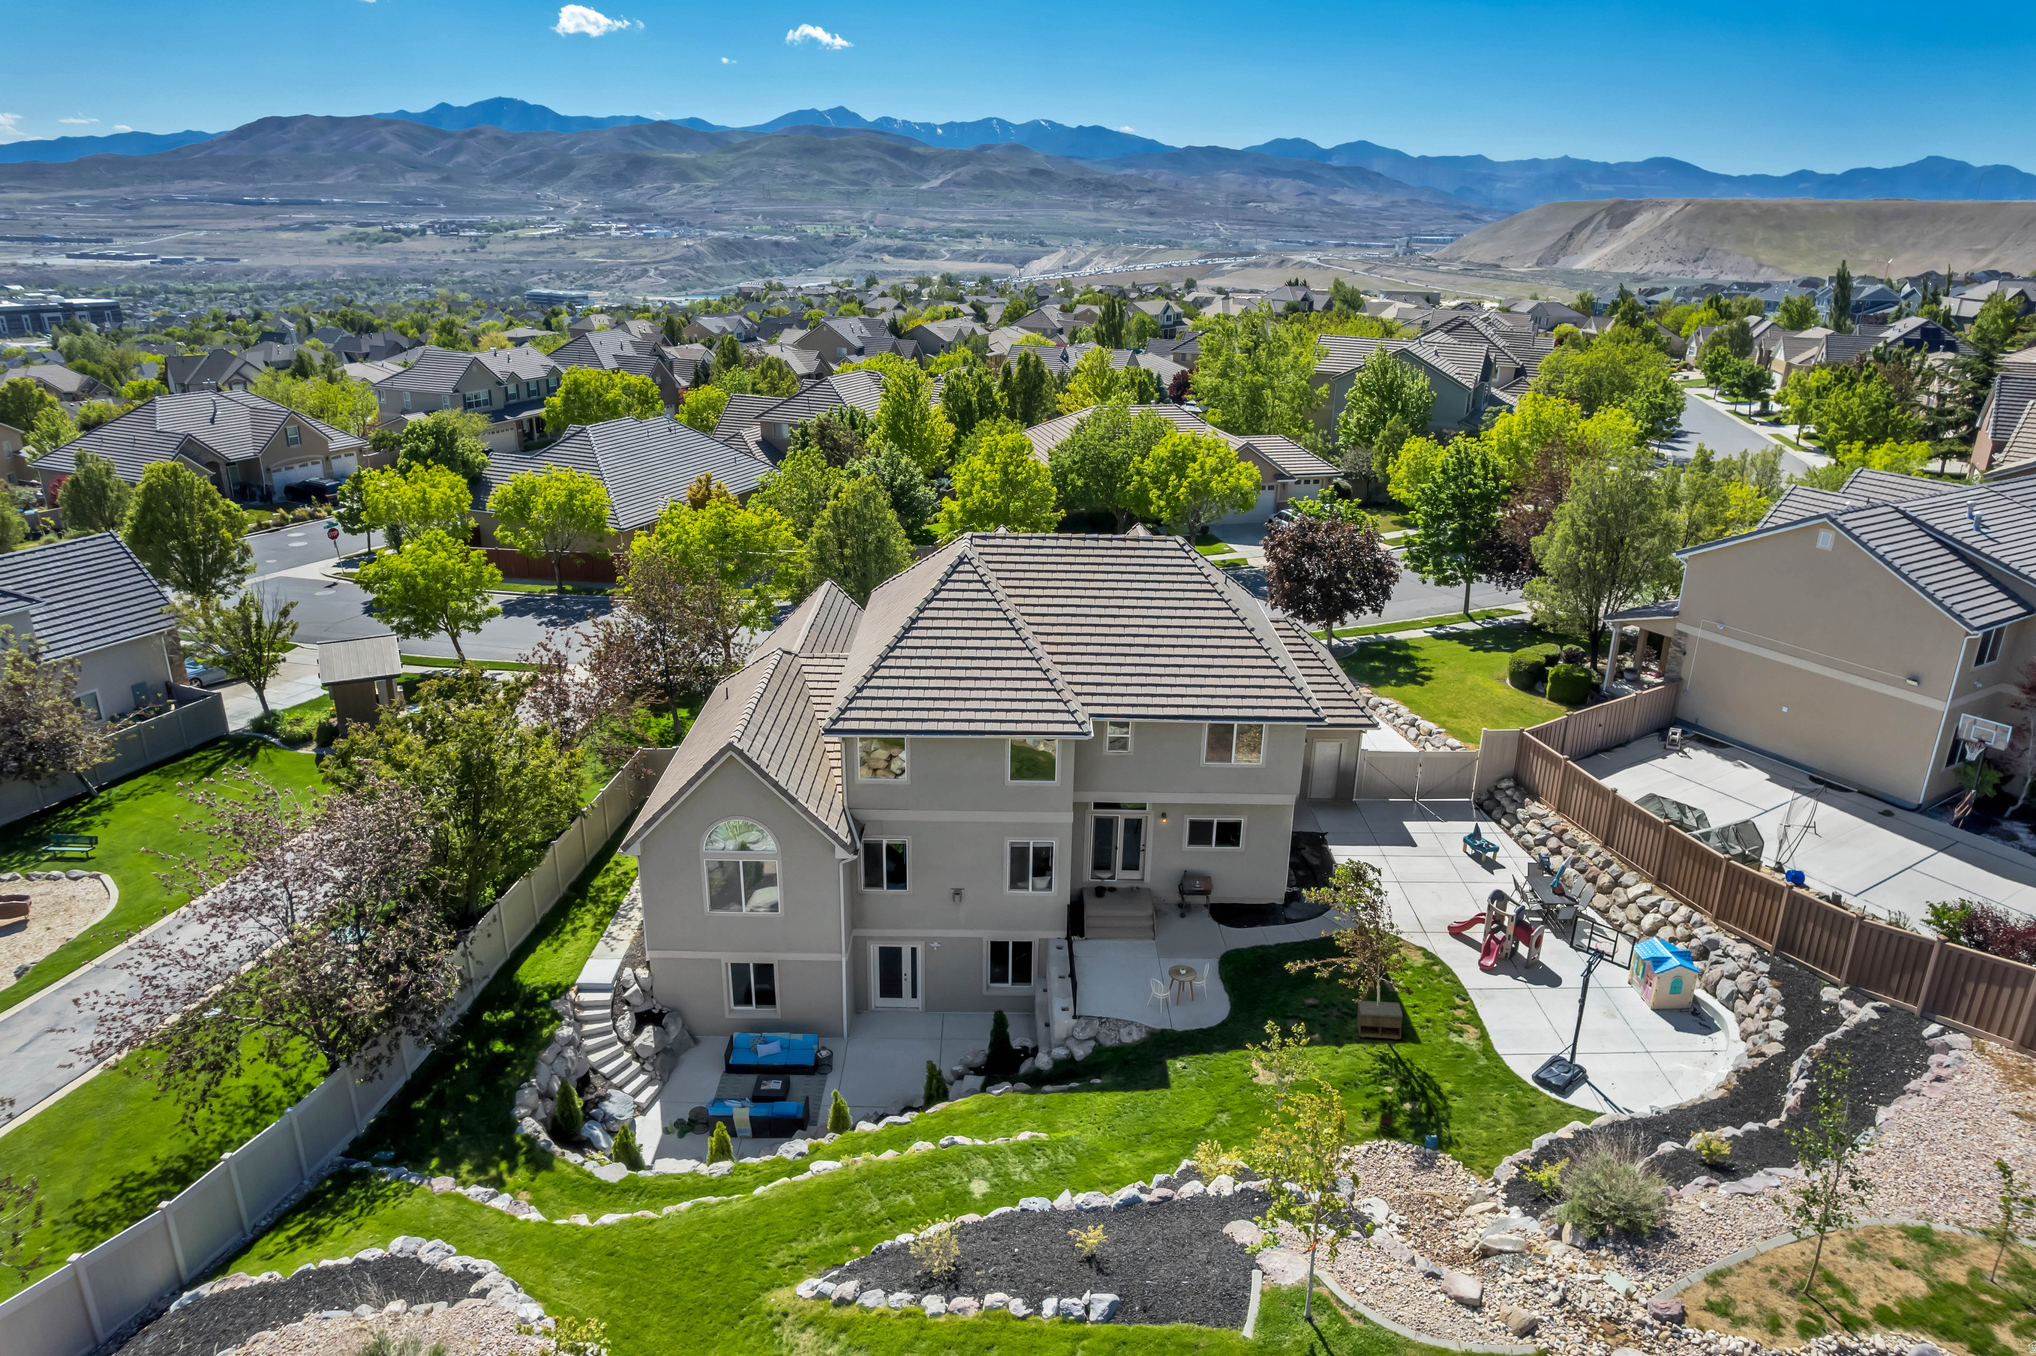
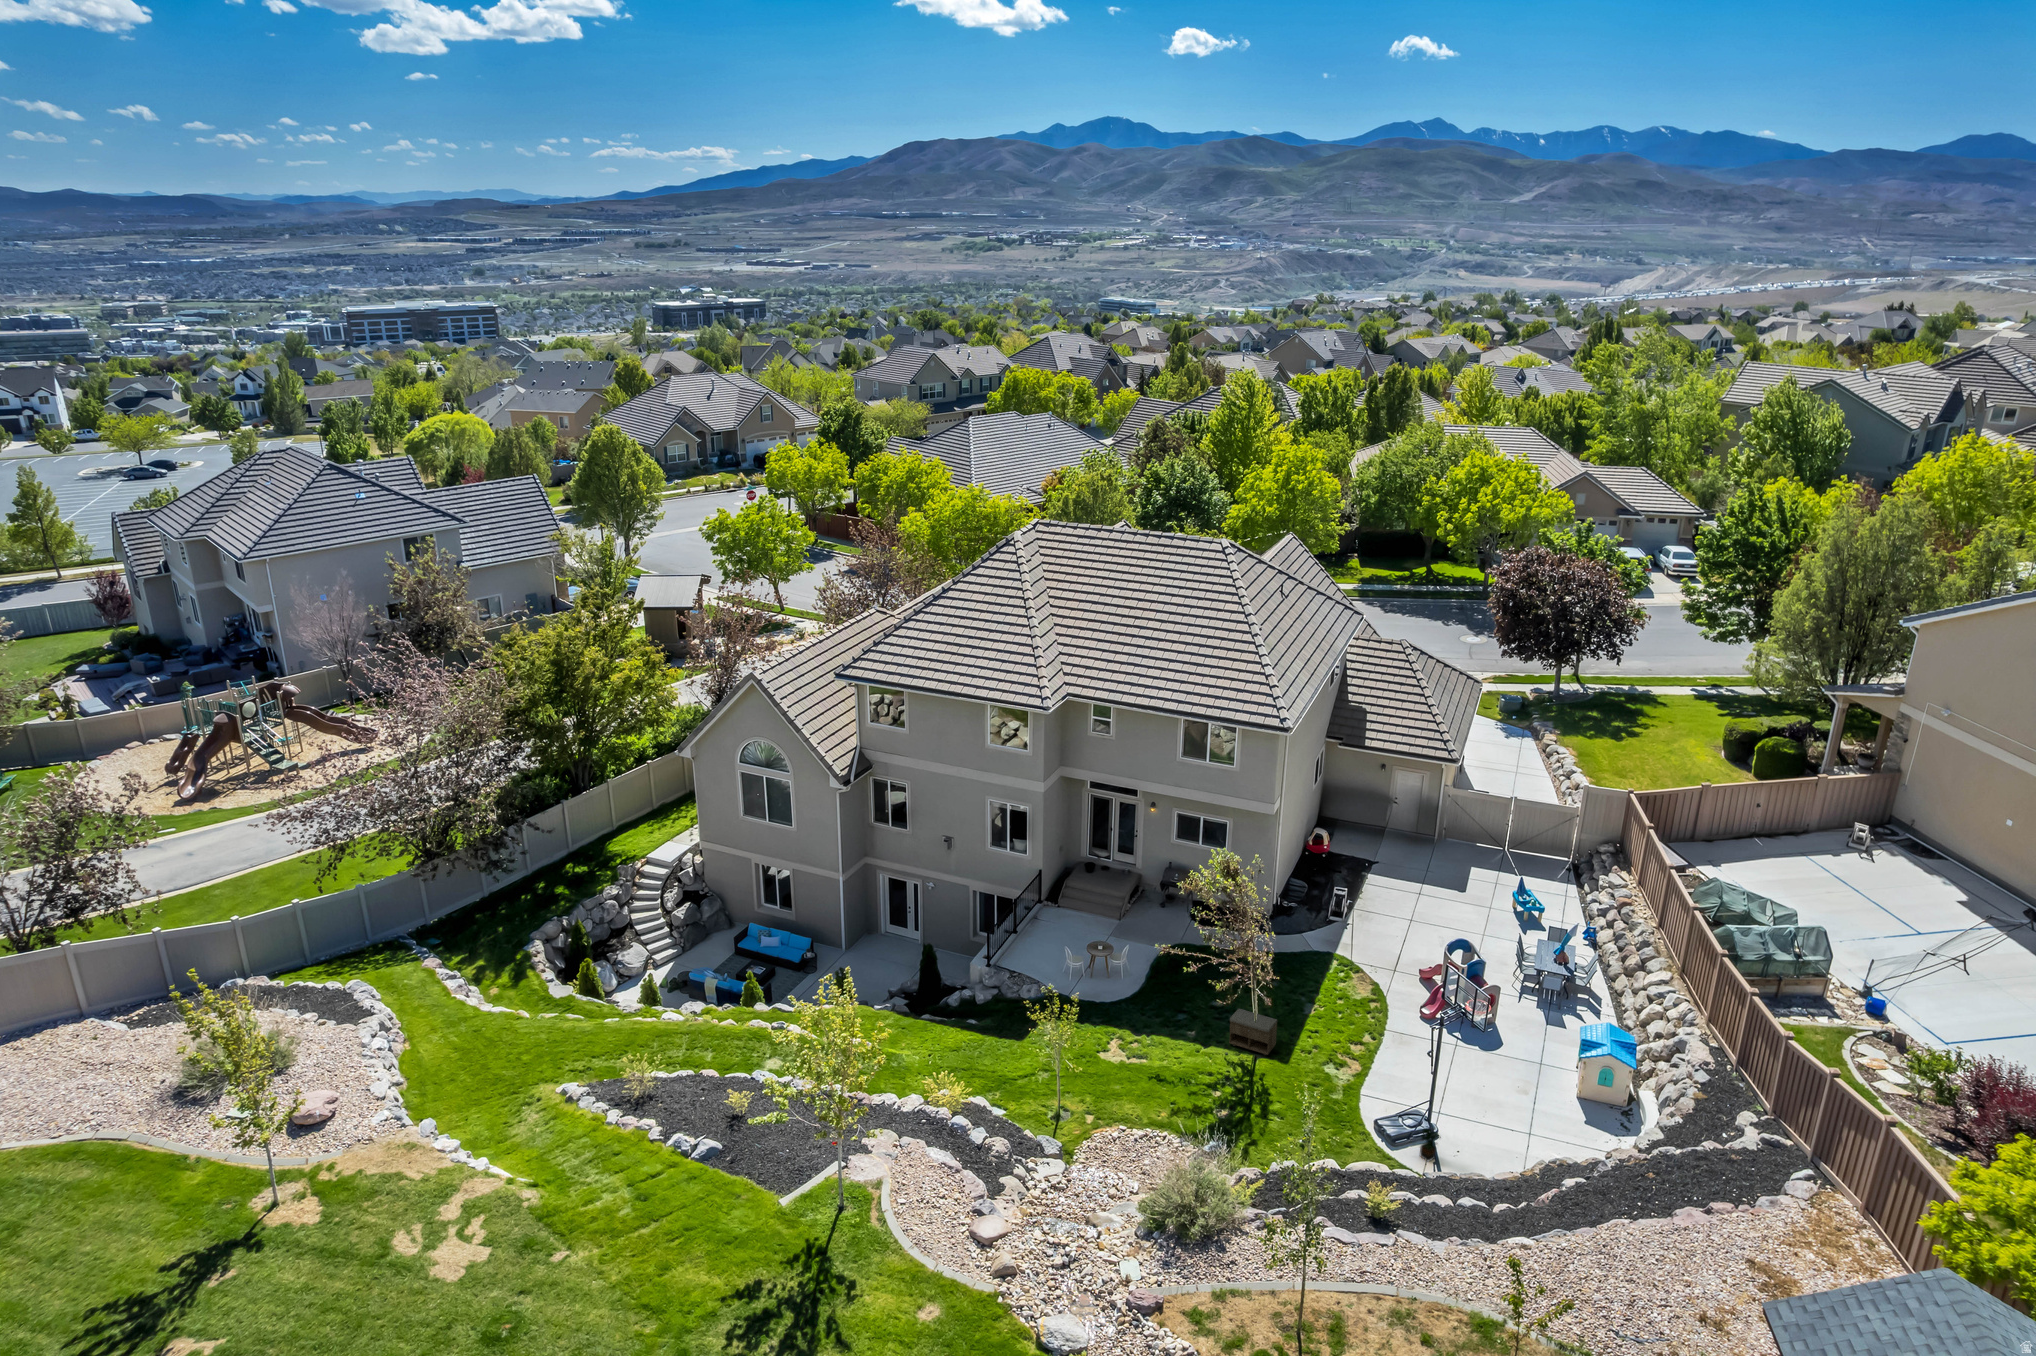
potted tree: present [1379,1099,1397,1129] -> present [1420,1129,1441,1161]

